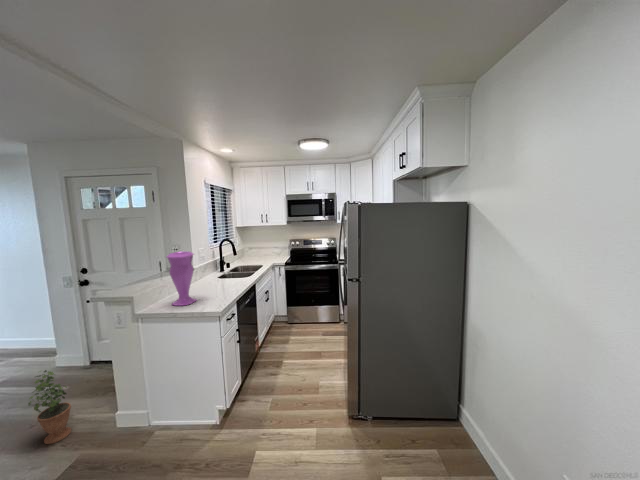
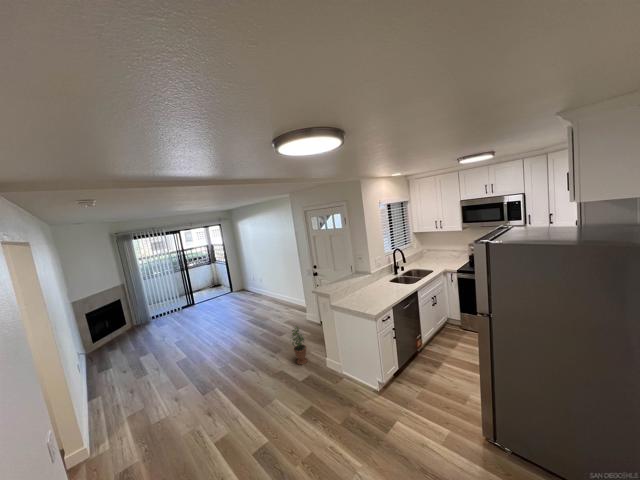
vase: present [167,252,196,306] -> none [345,267,366,305]

